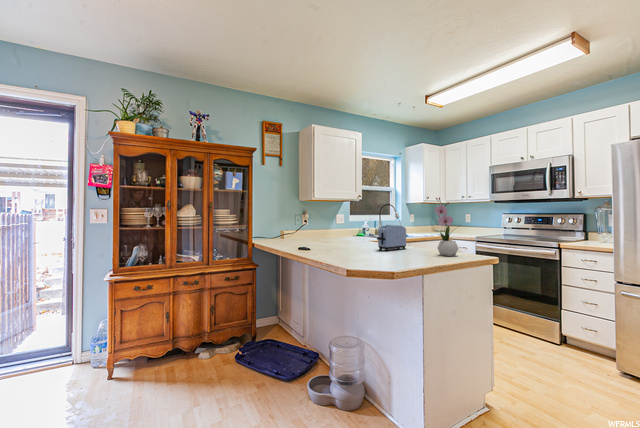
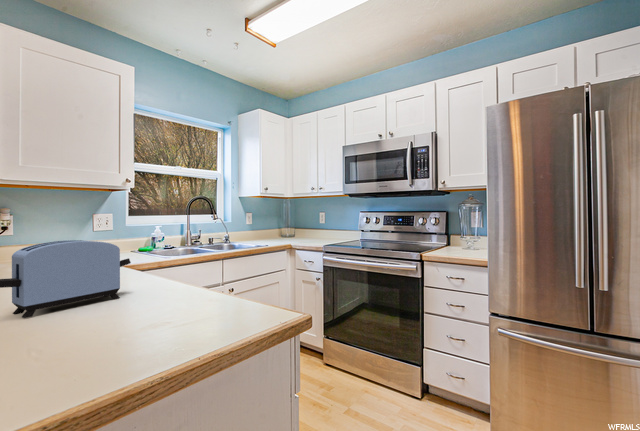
flower arrangement: present [435,198,458,256] -> none [123,162,208,334]

